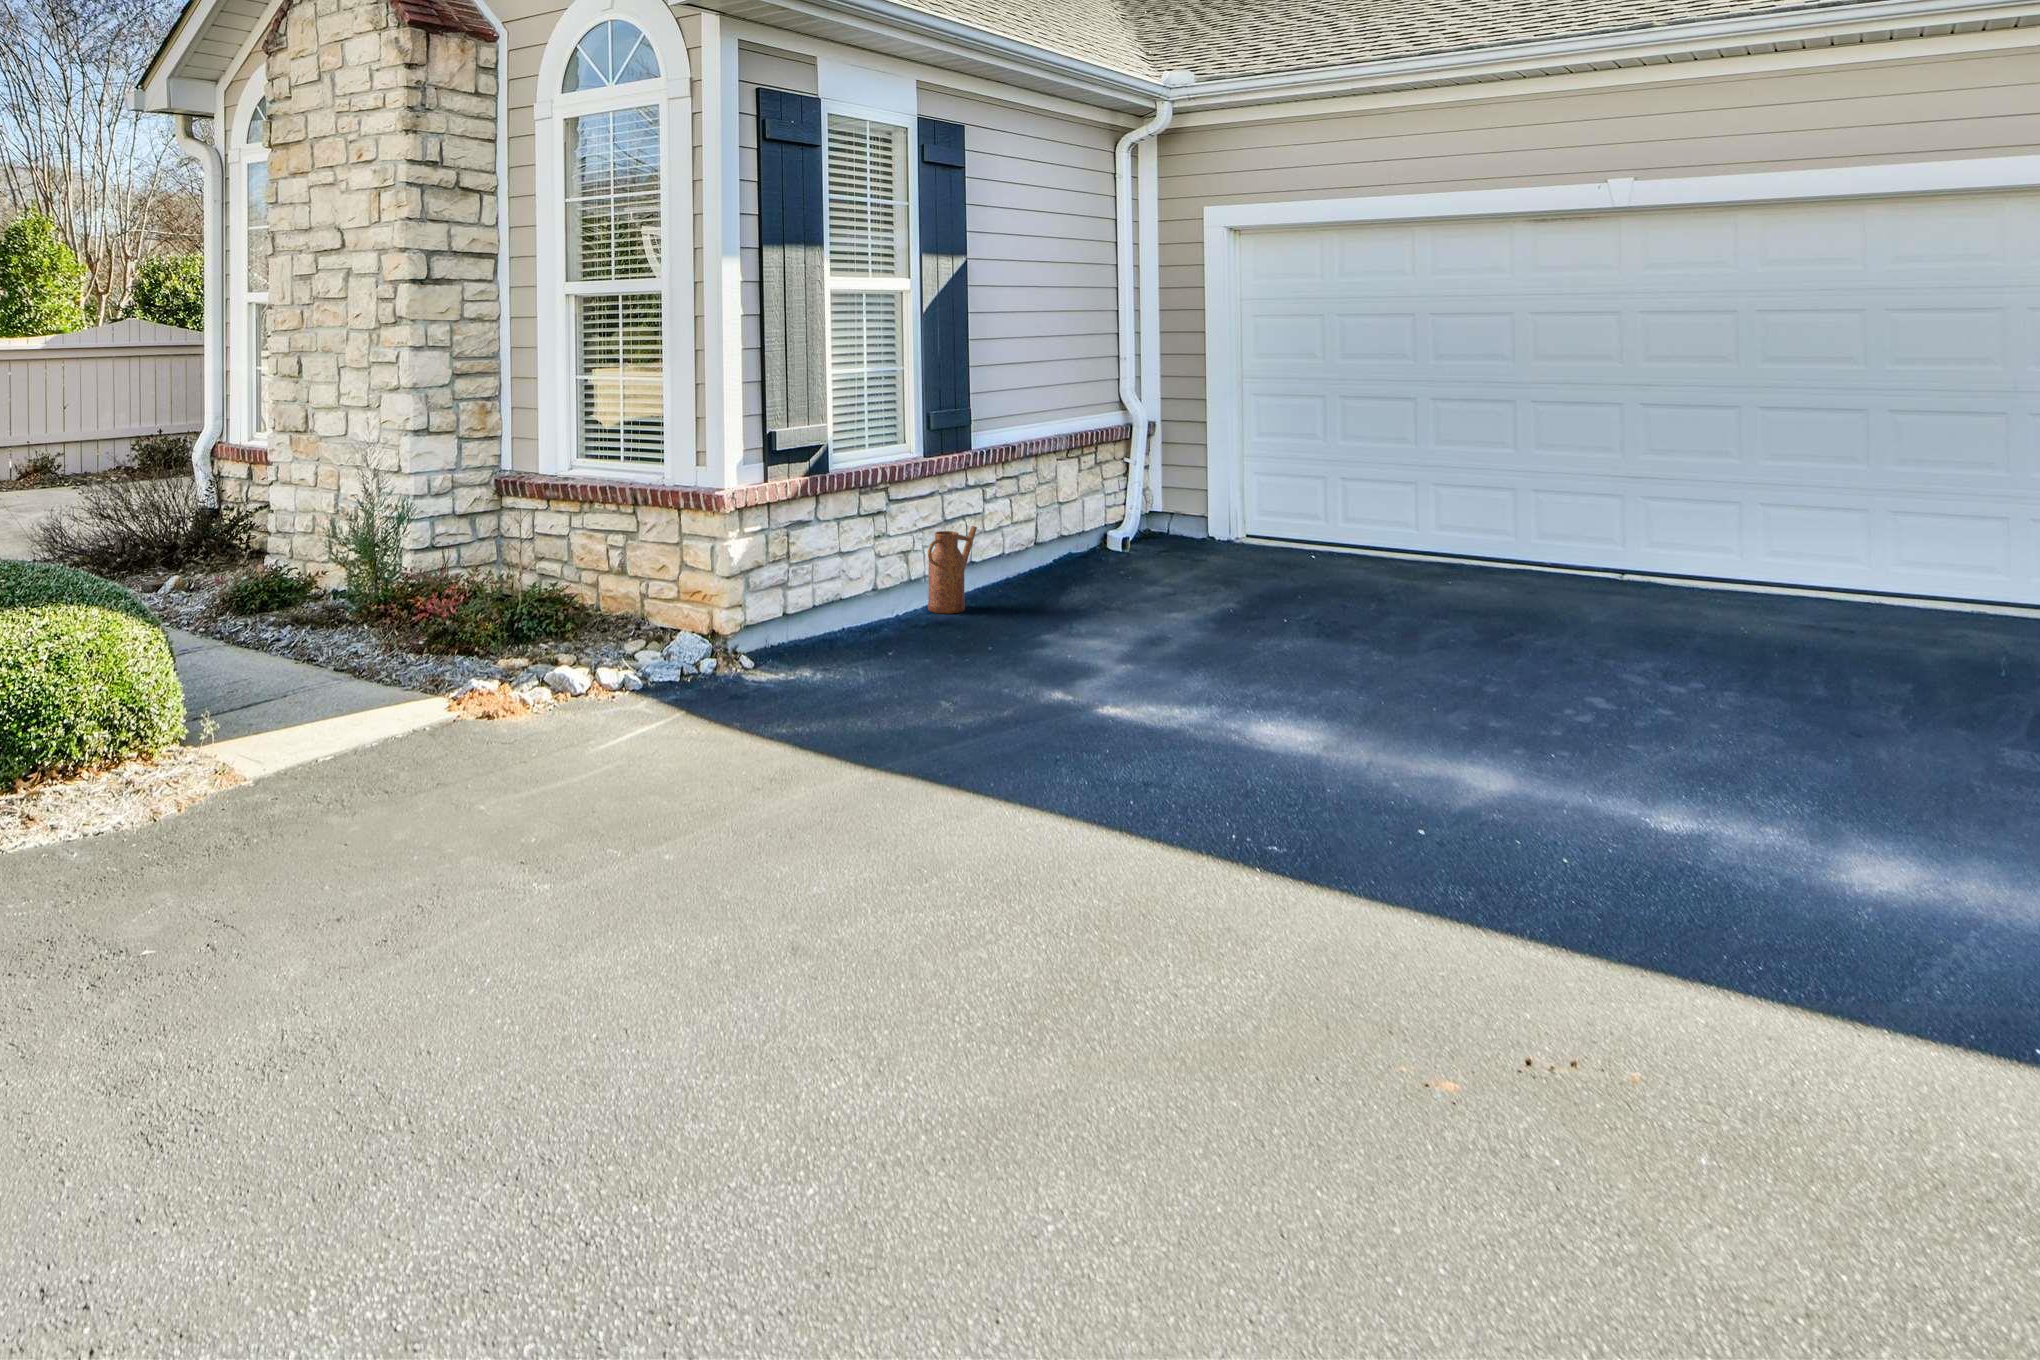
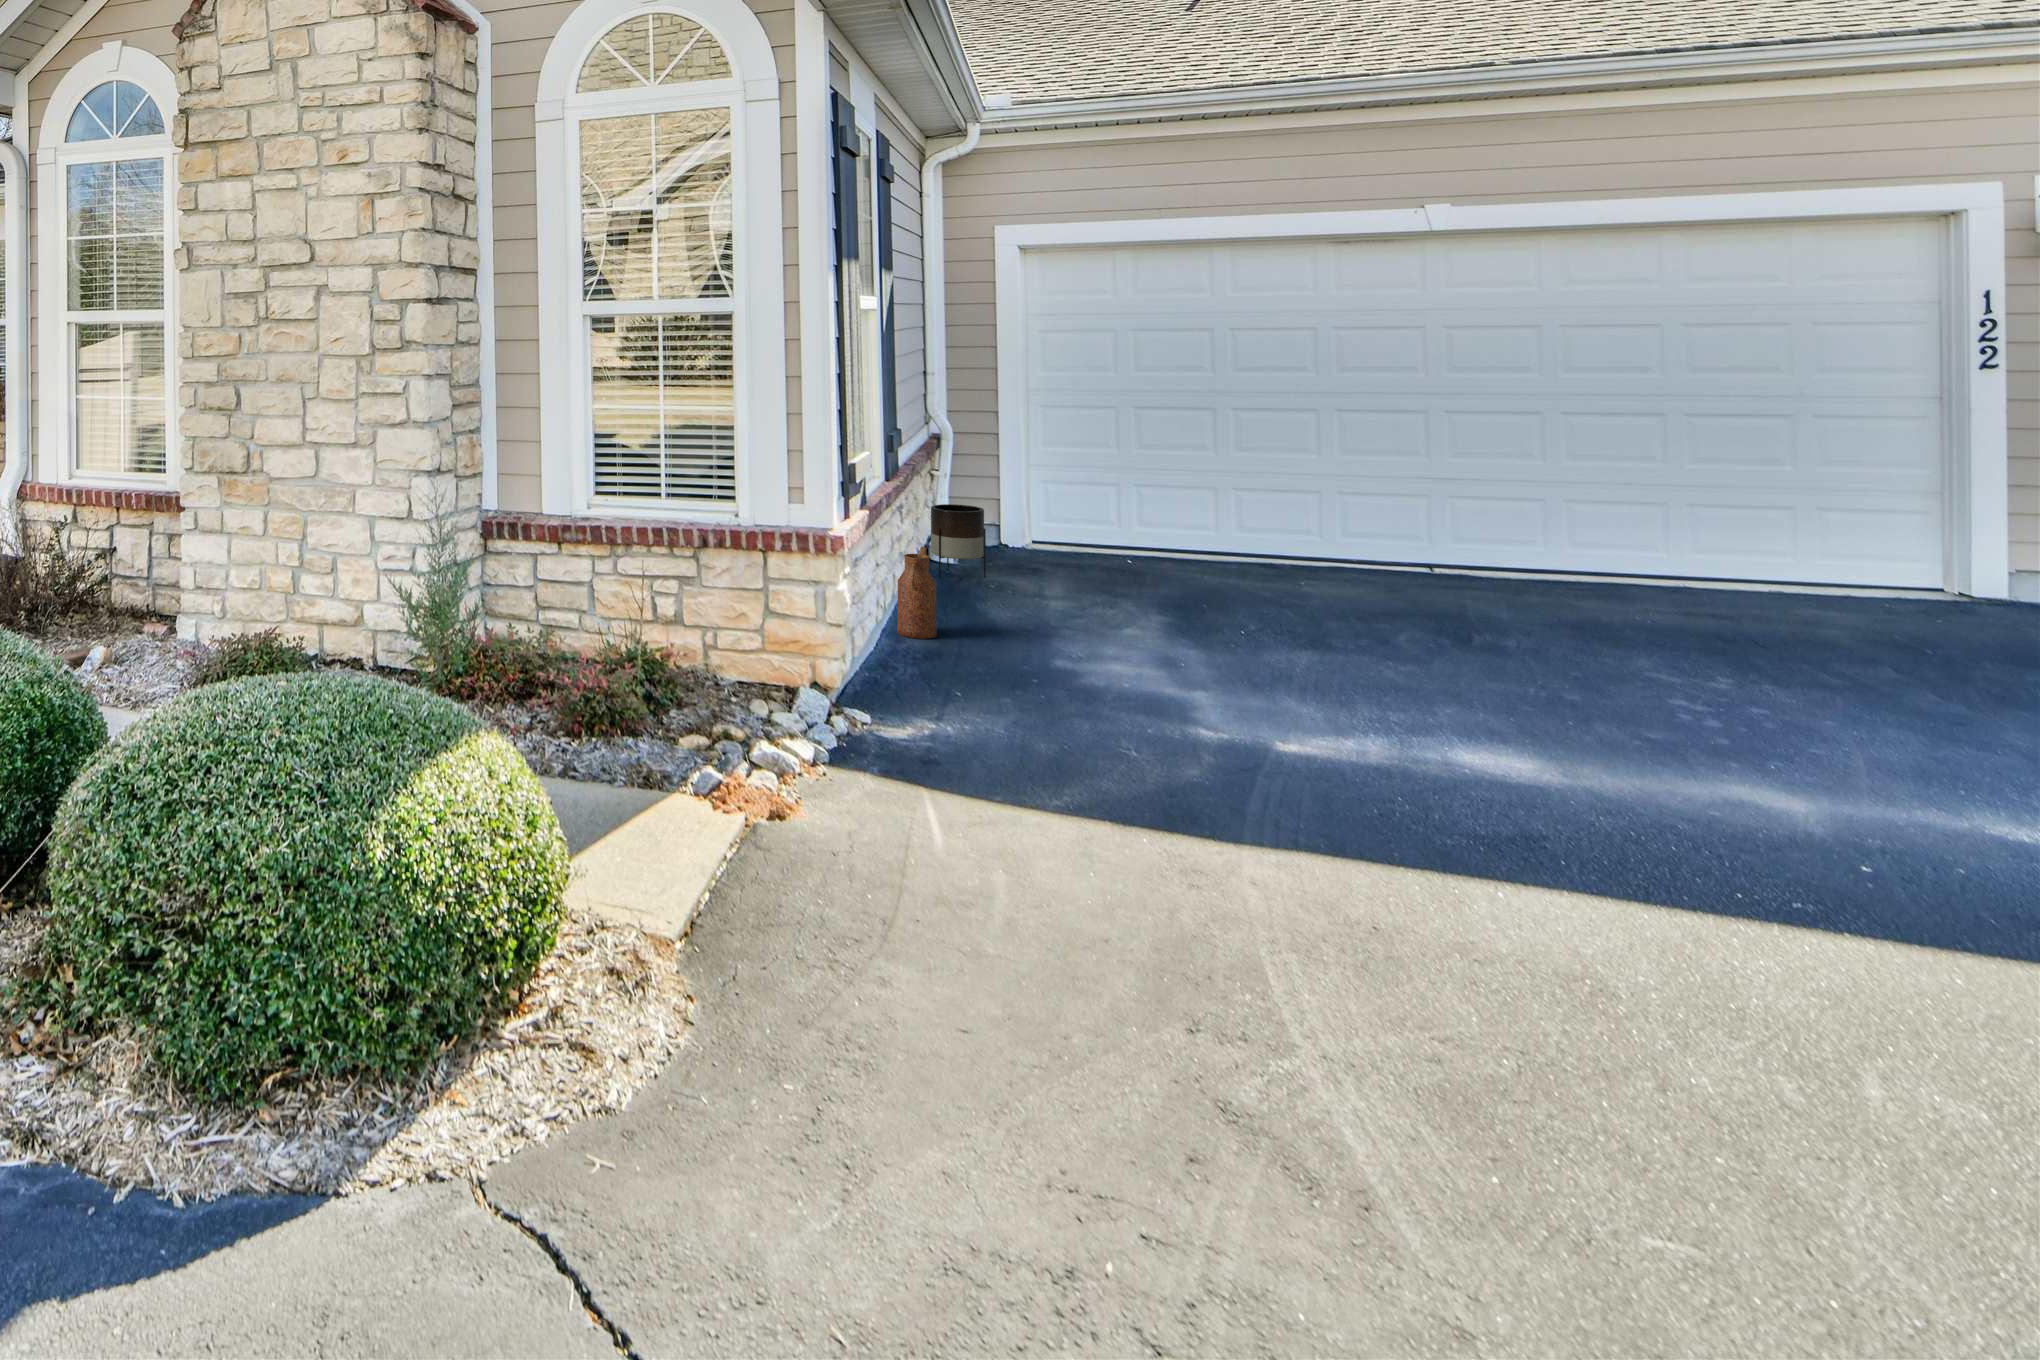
planter: none [1077,493,1128,568] -> present [931,504,986,578]

